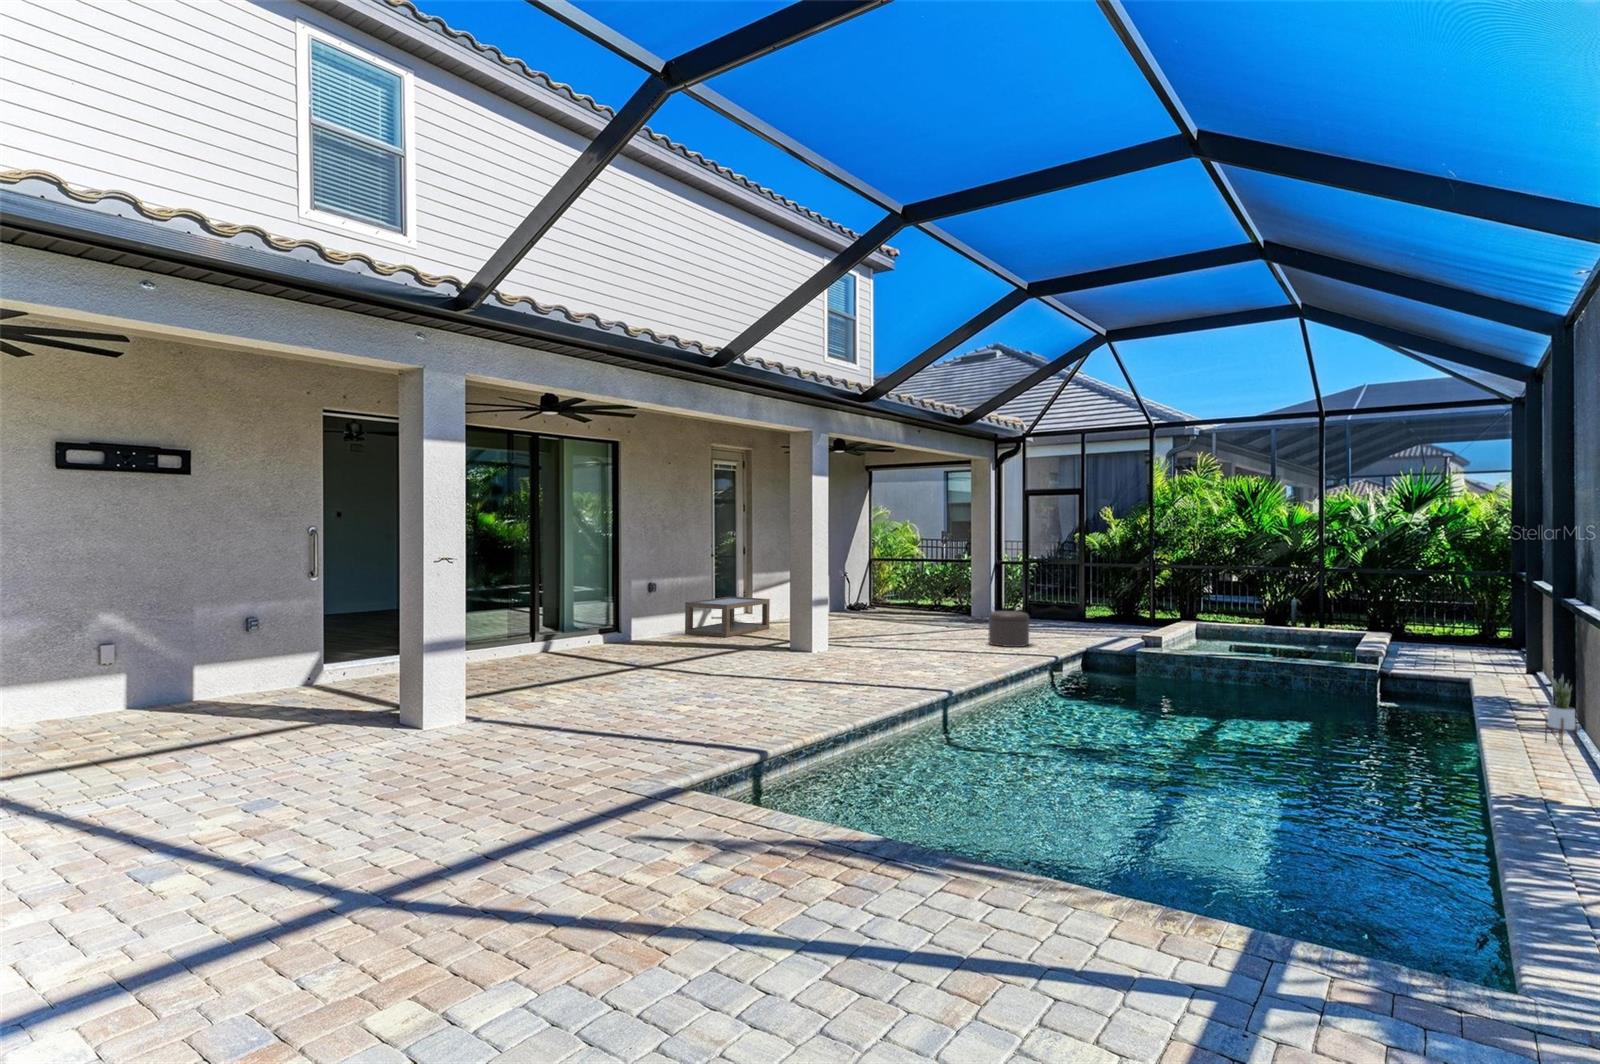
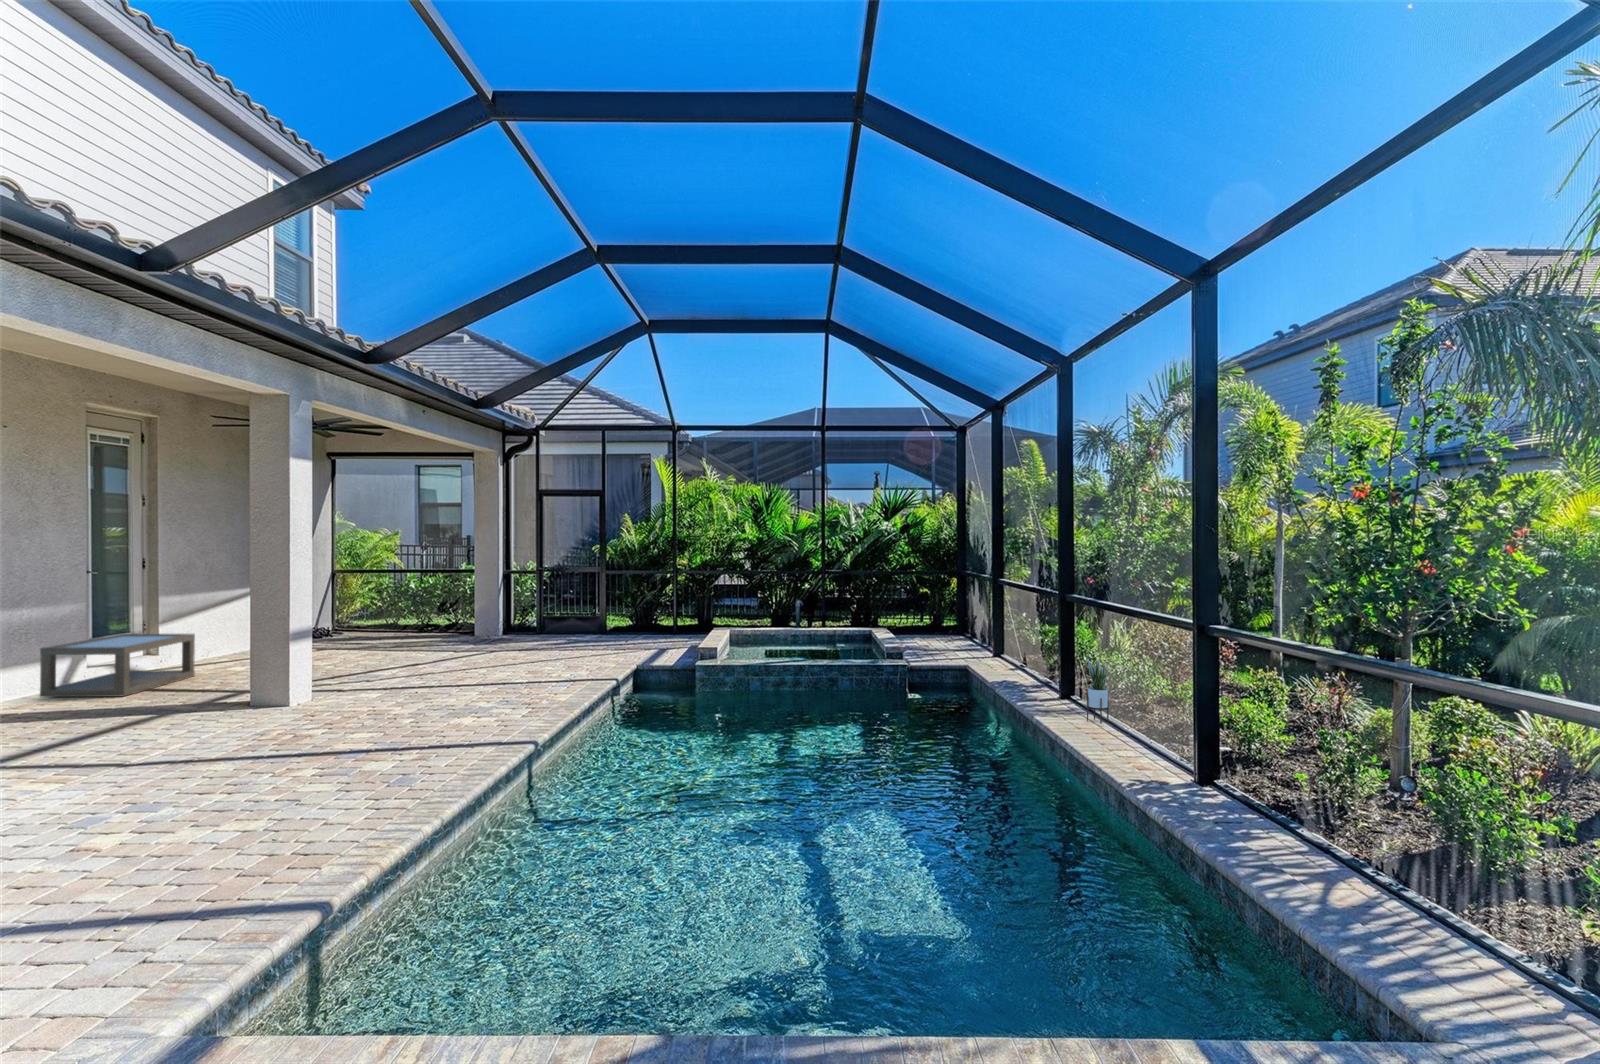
ottoman: present [988,611,1029,647] -> none [522,630,571,673]

